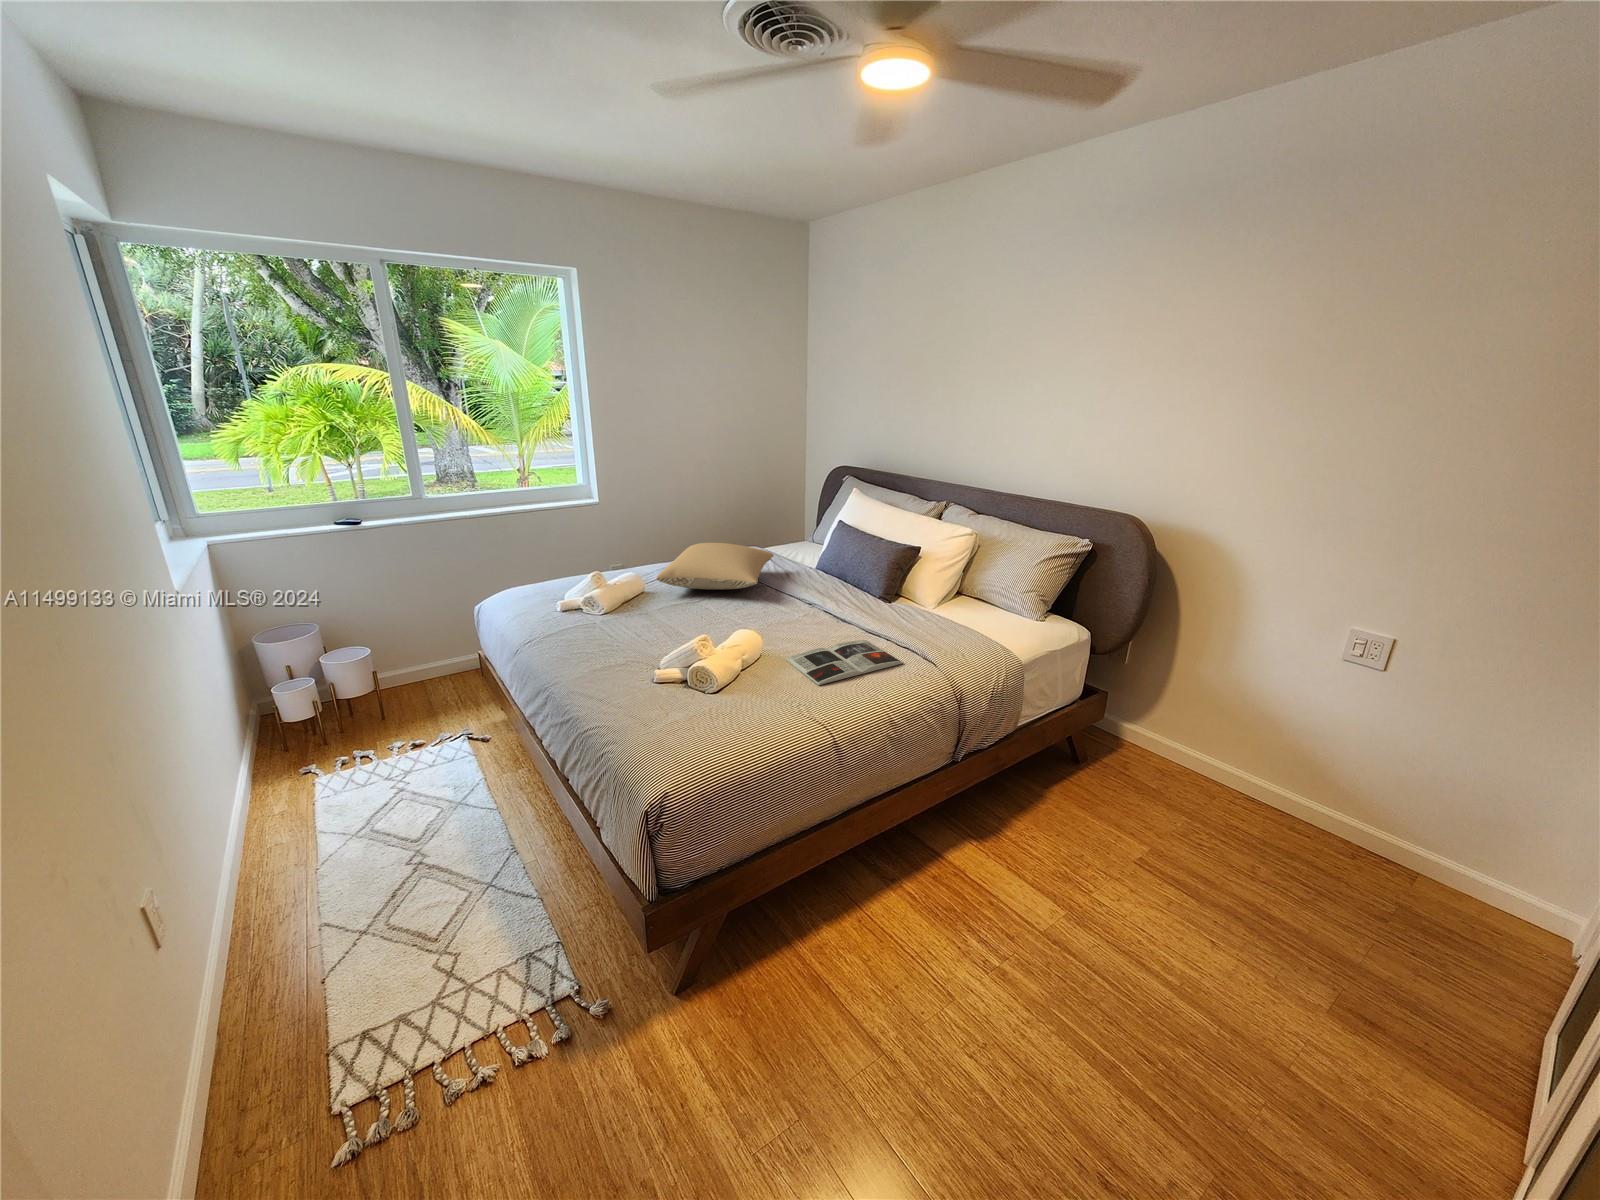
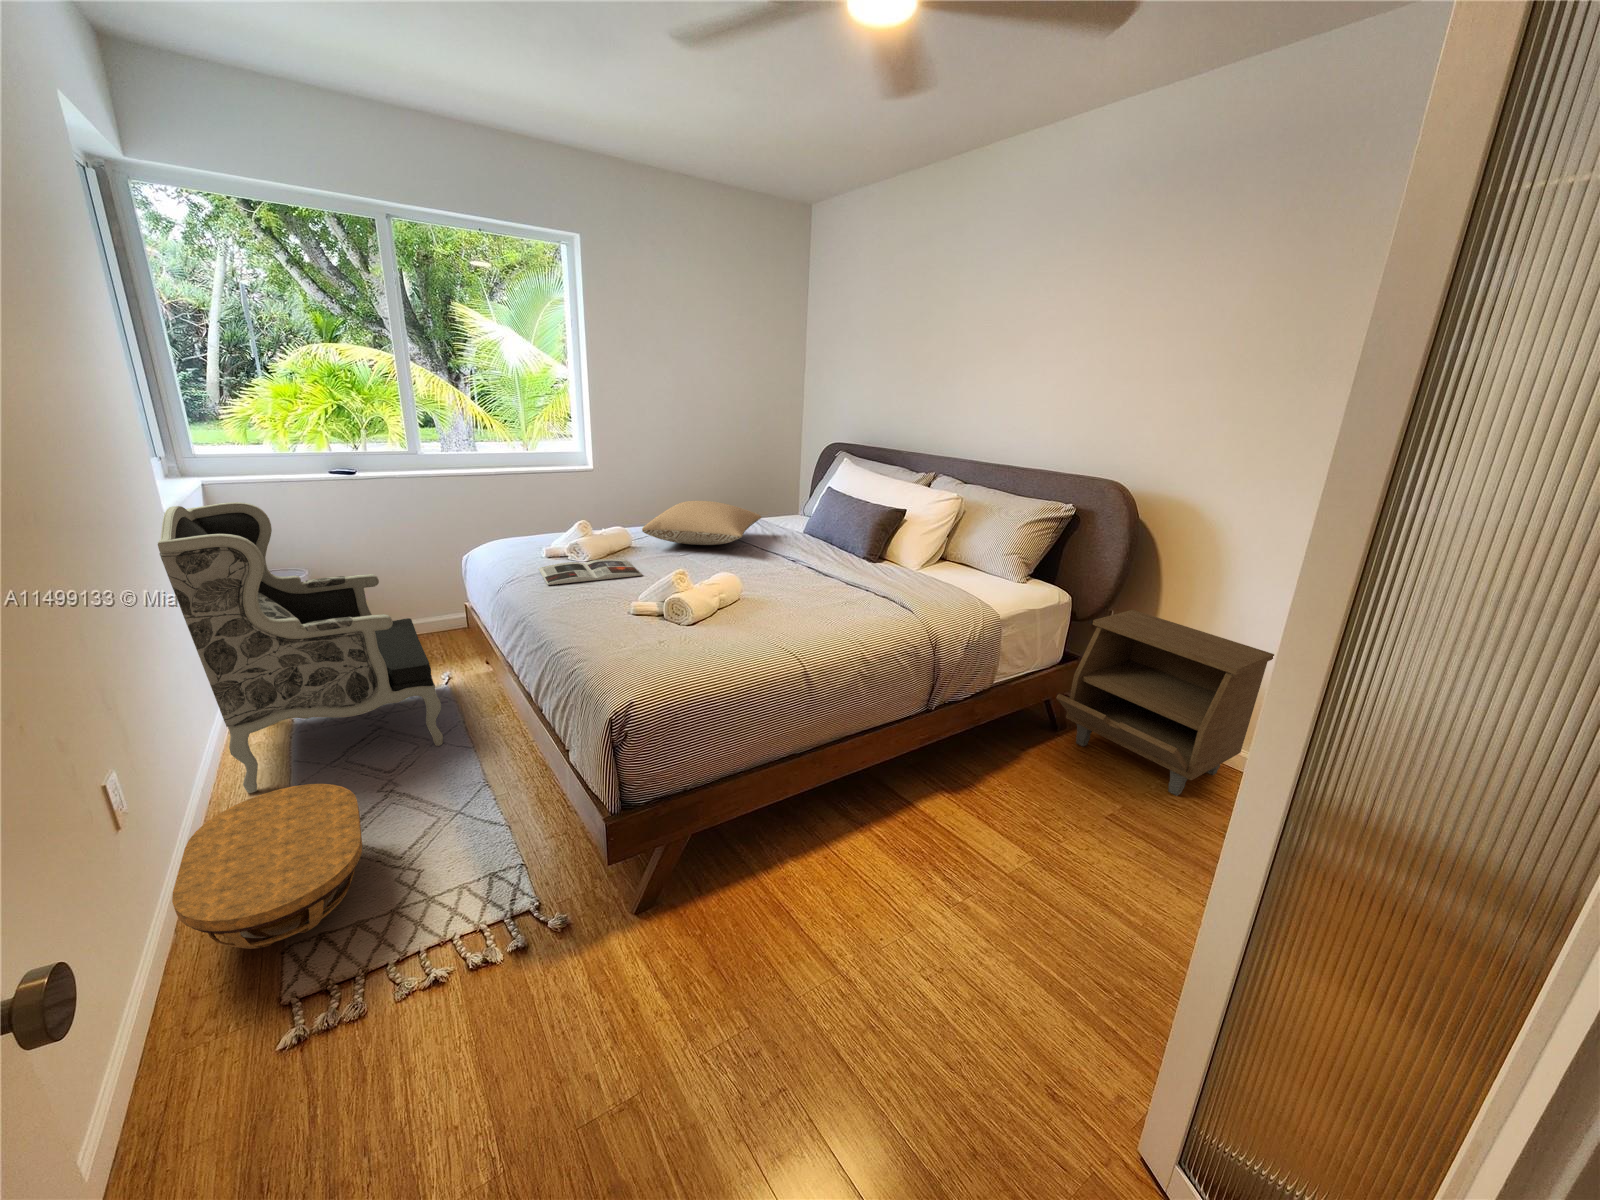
armchair: none [176,573,467,871] -> present [158,502,443,793]
magazine: present [786,640,903,685] -> present [539,559,642,585]
nightstand: none [1077,642,1295,834] -> present [1056,610,1274,796]
basket: none [215,869,400,1057] -> present [172,784,362,949]

